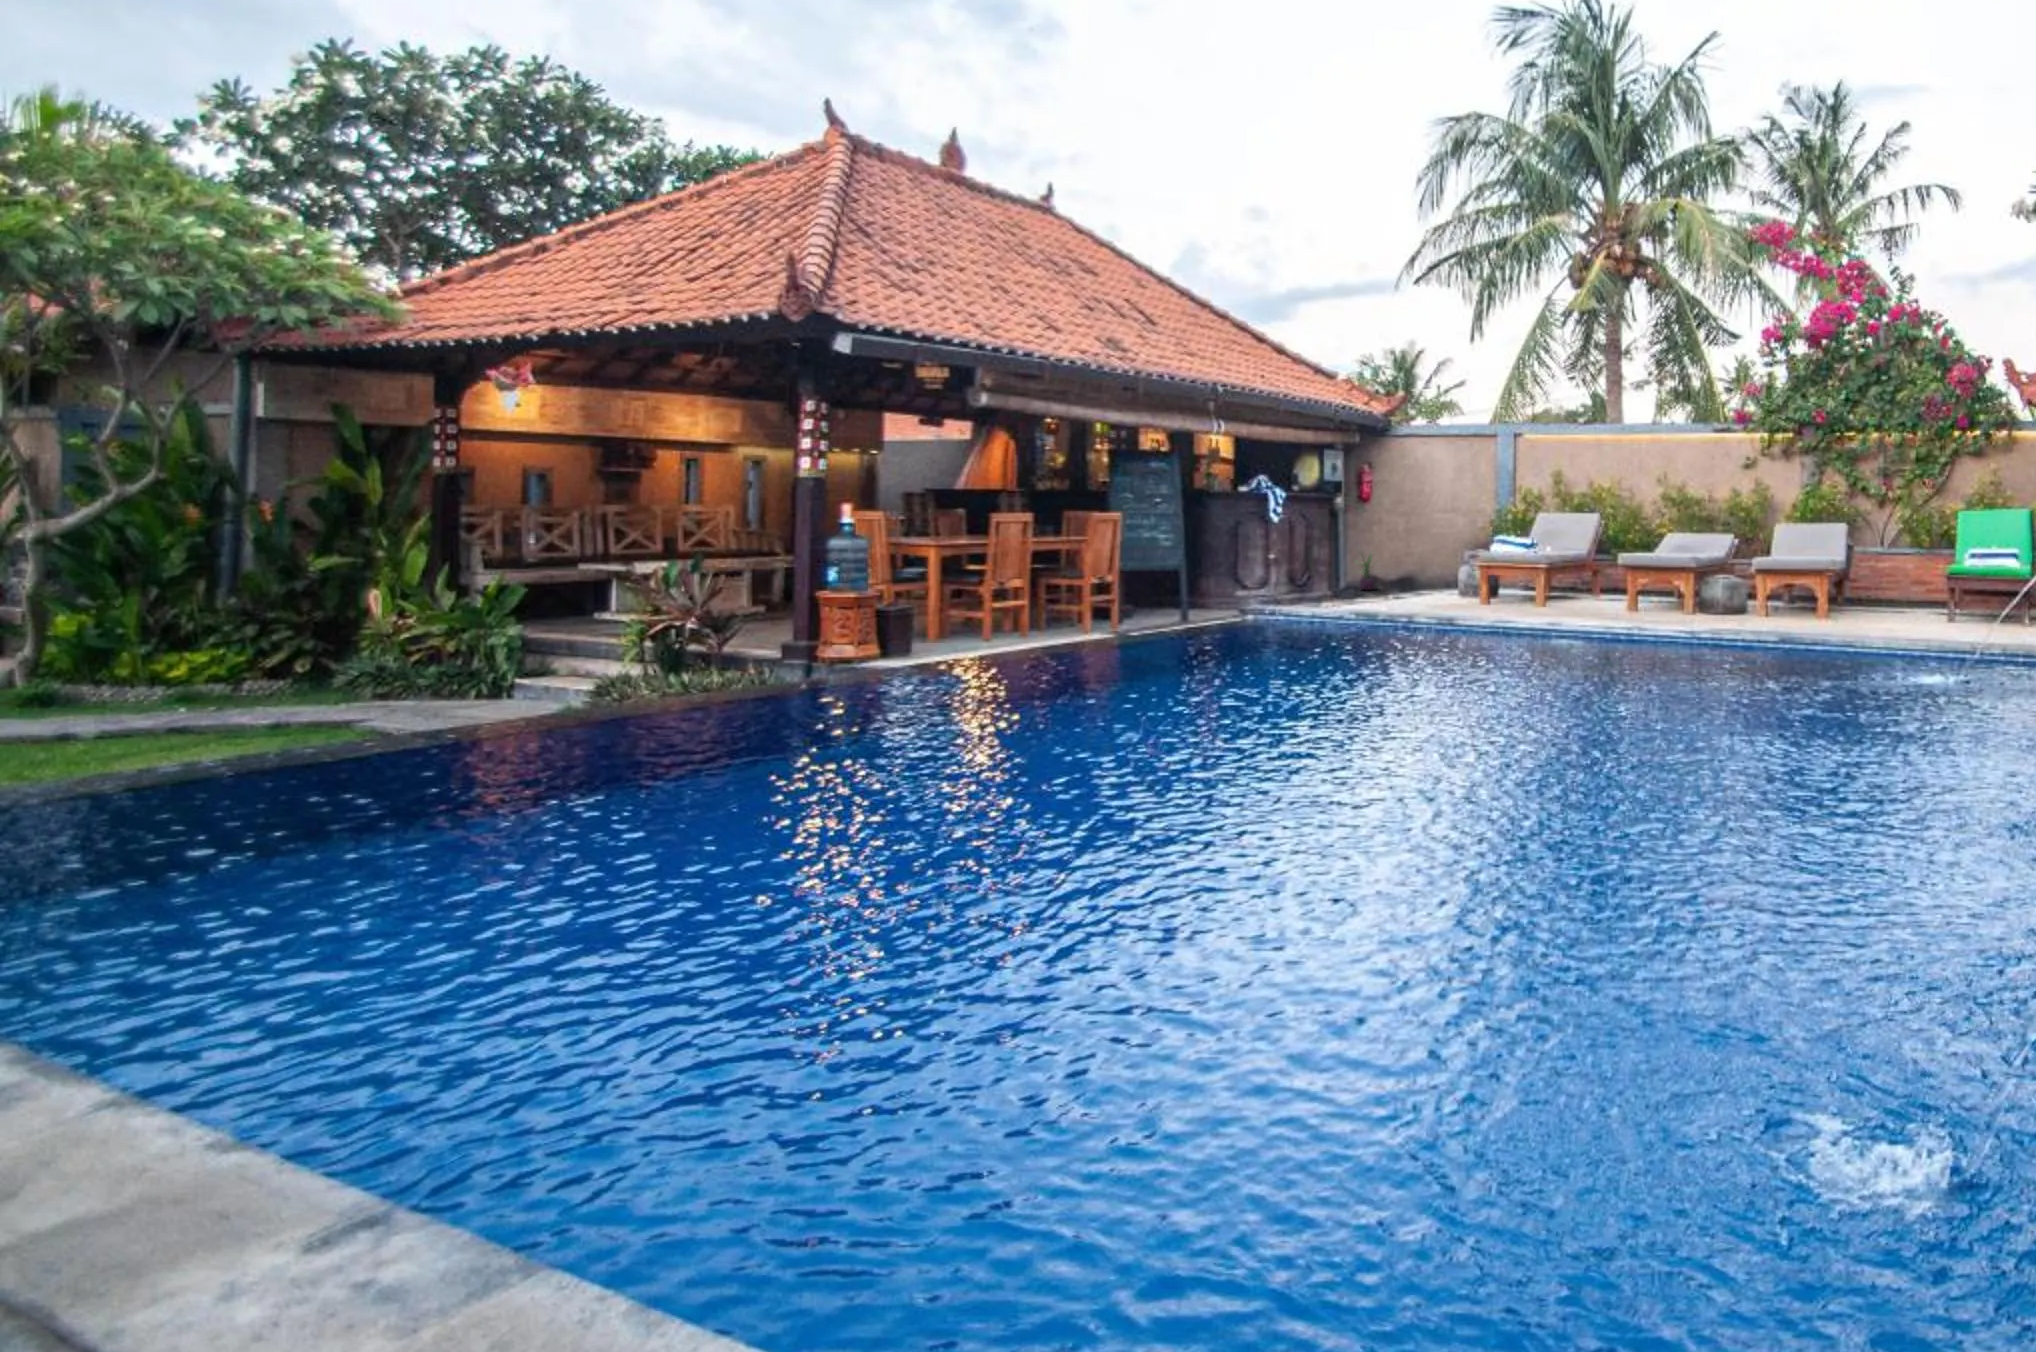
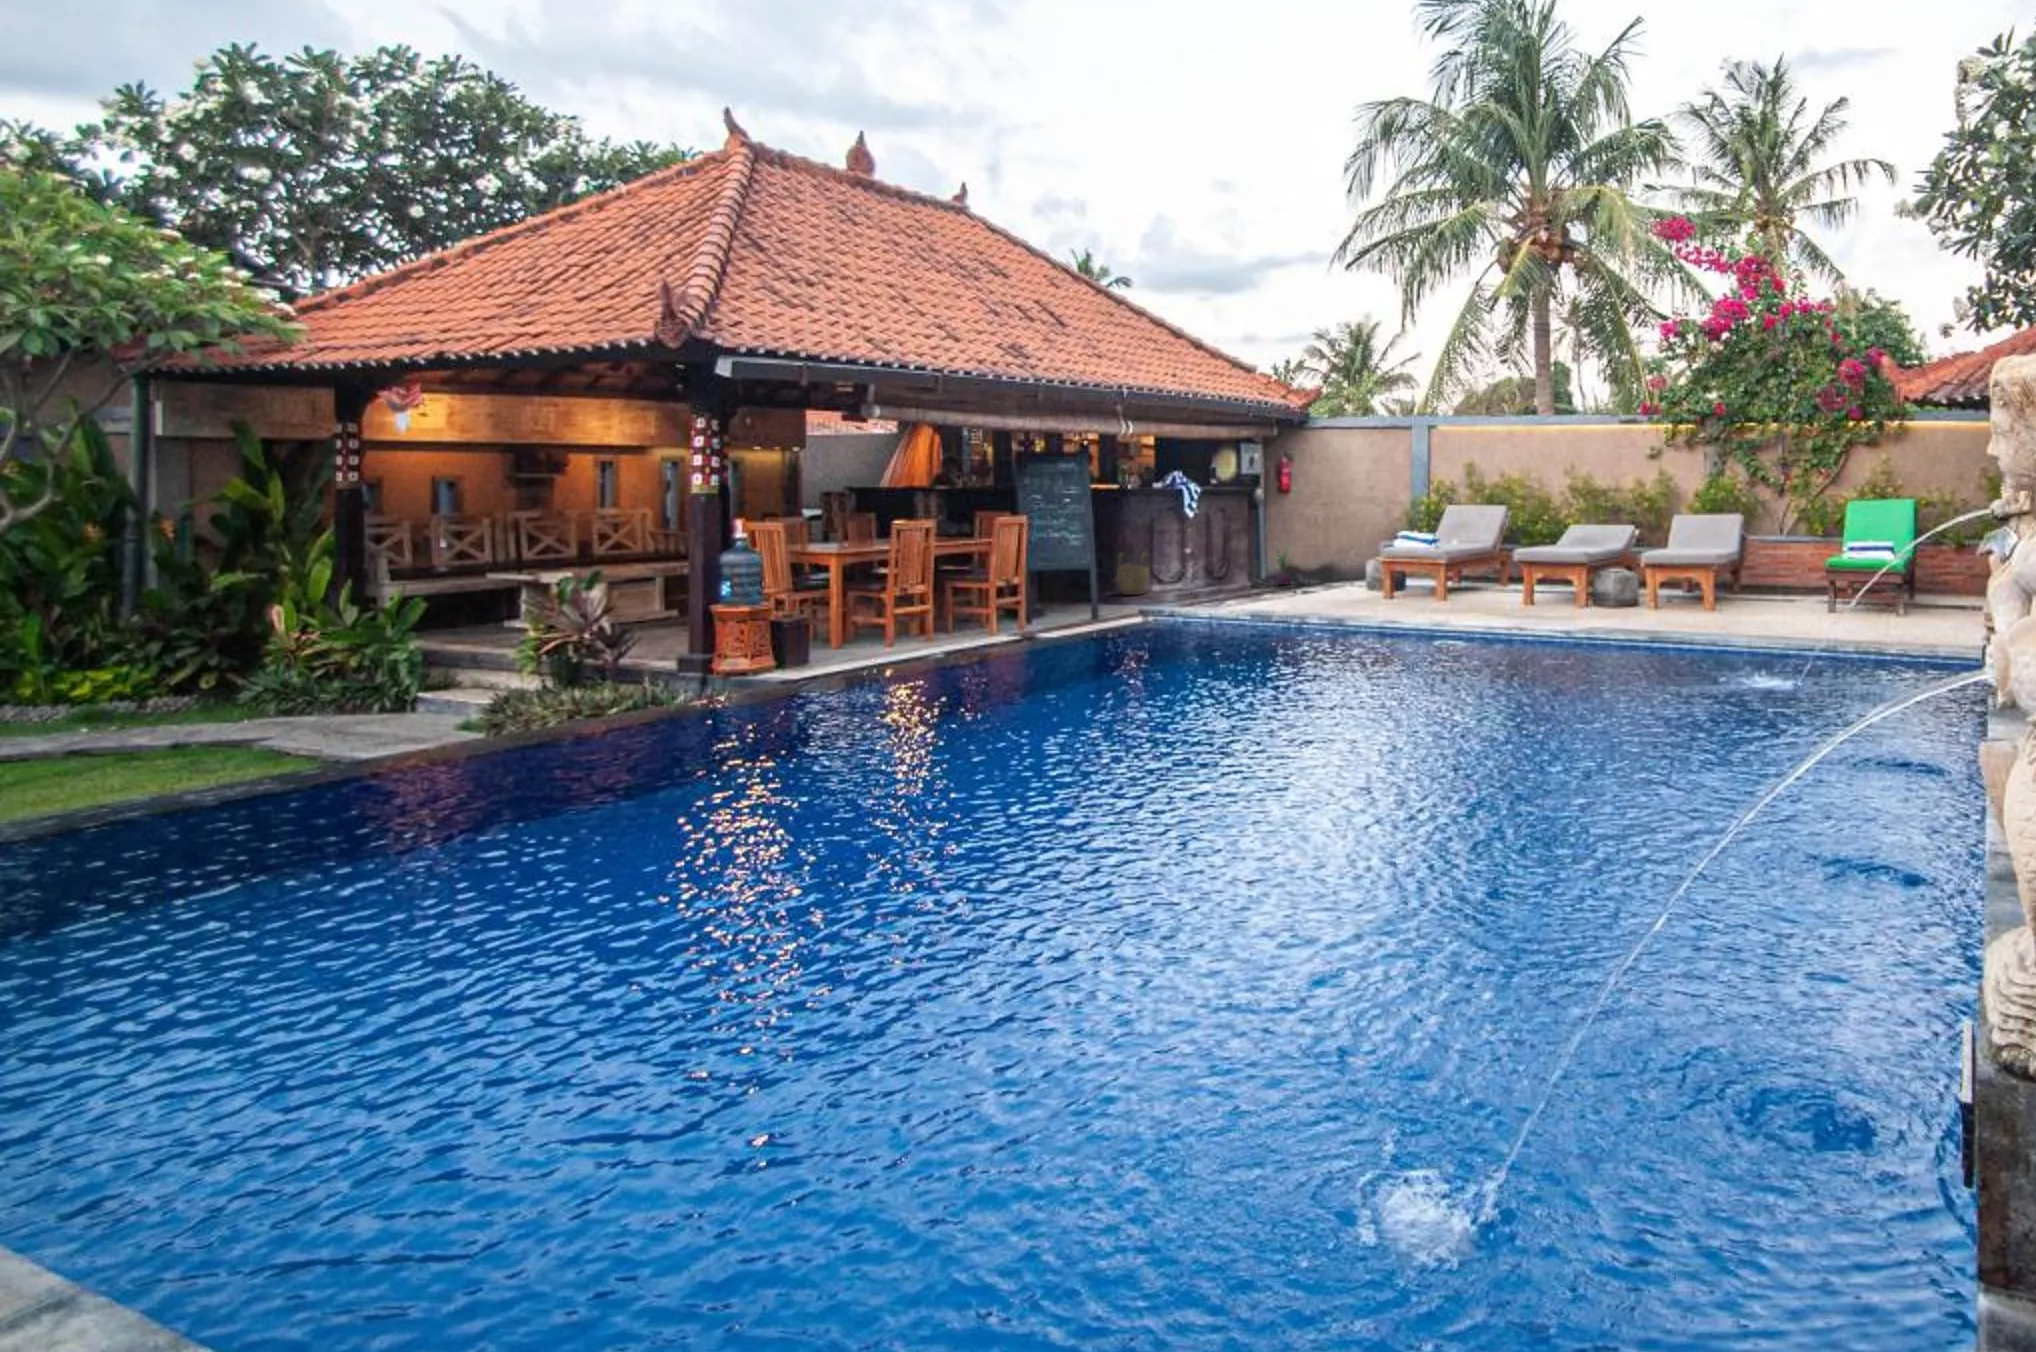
woven basket: none [1205,555,1236,598] -> present [1117,554,1150,595]

